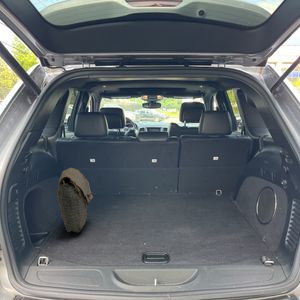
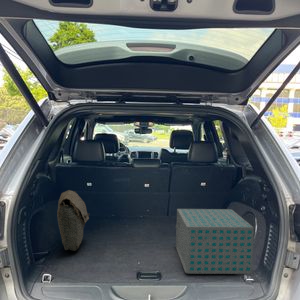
storage box: none [186,185,275,256] -> present [176,209,254,274]

